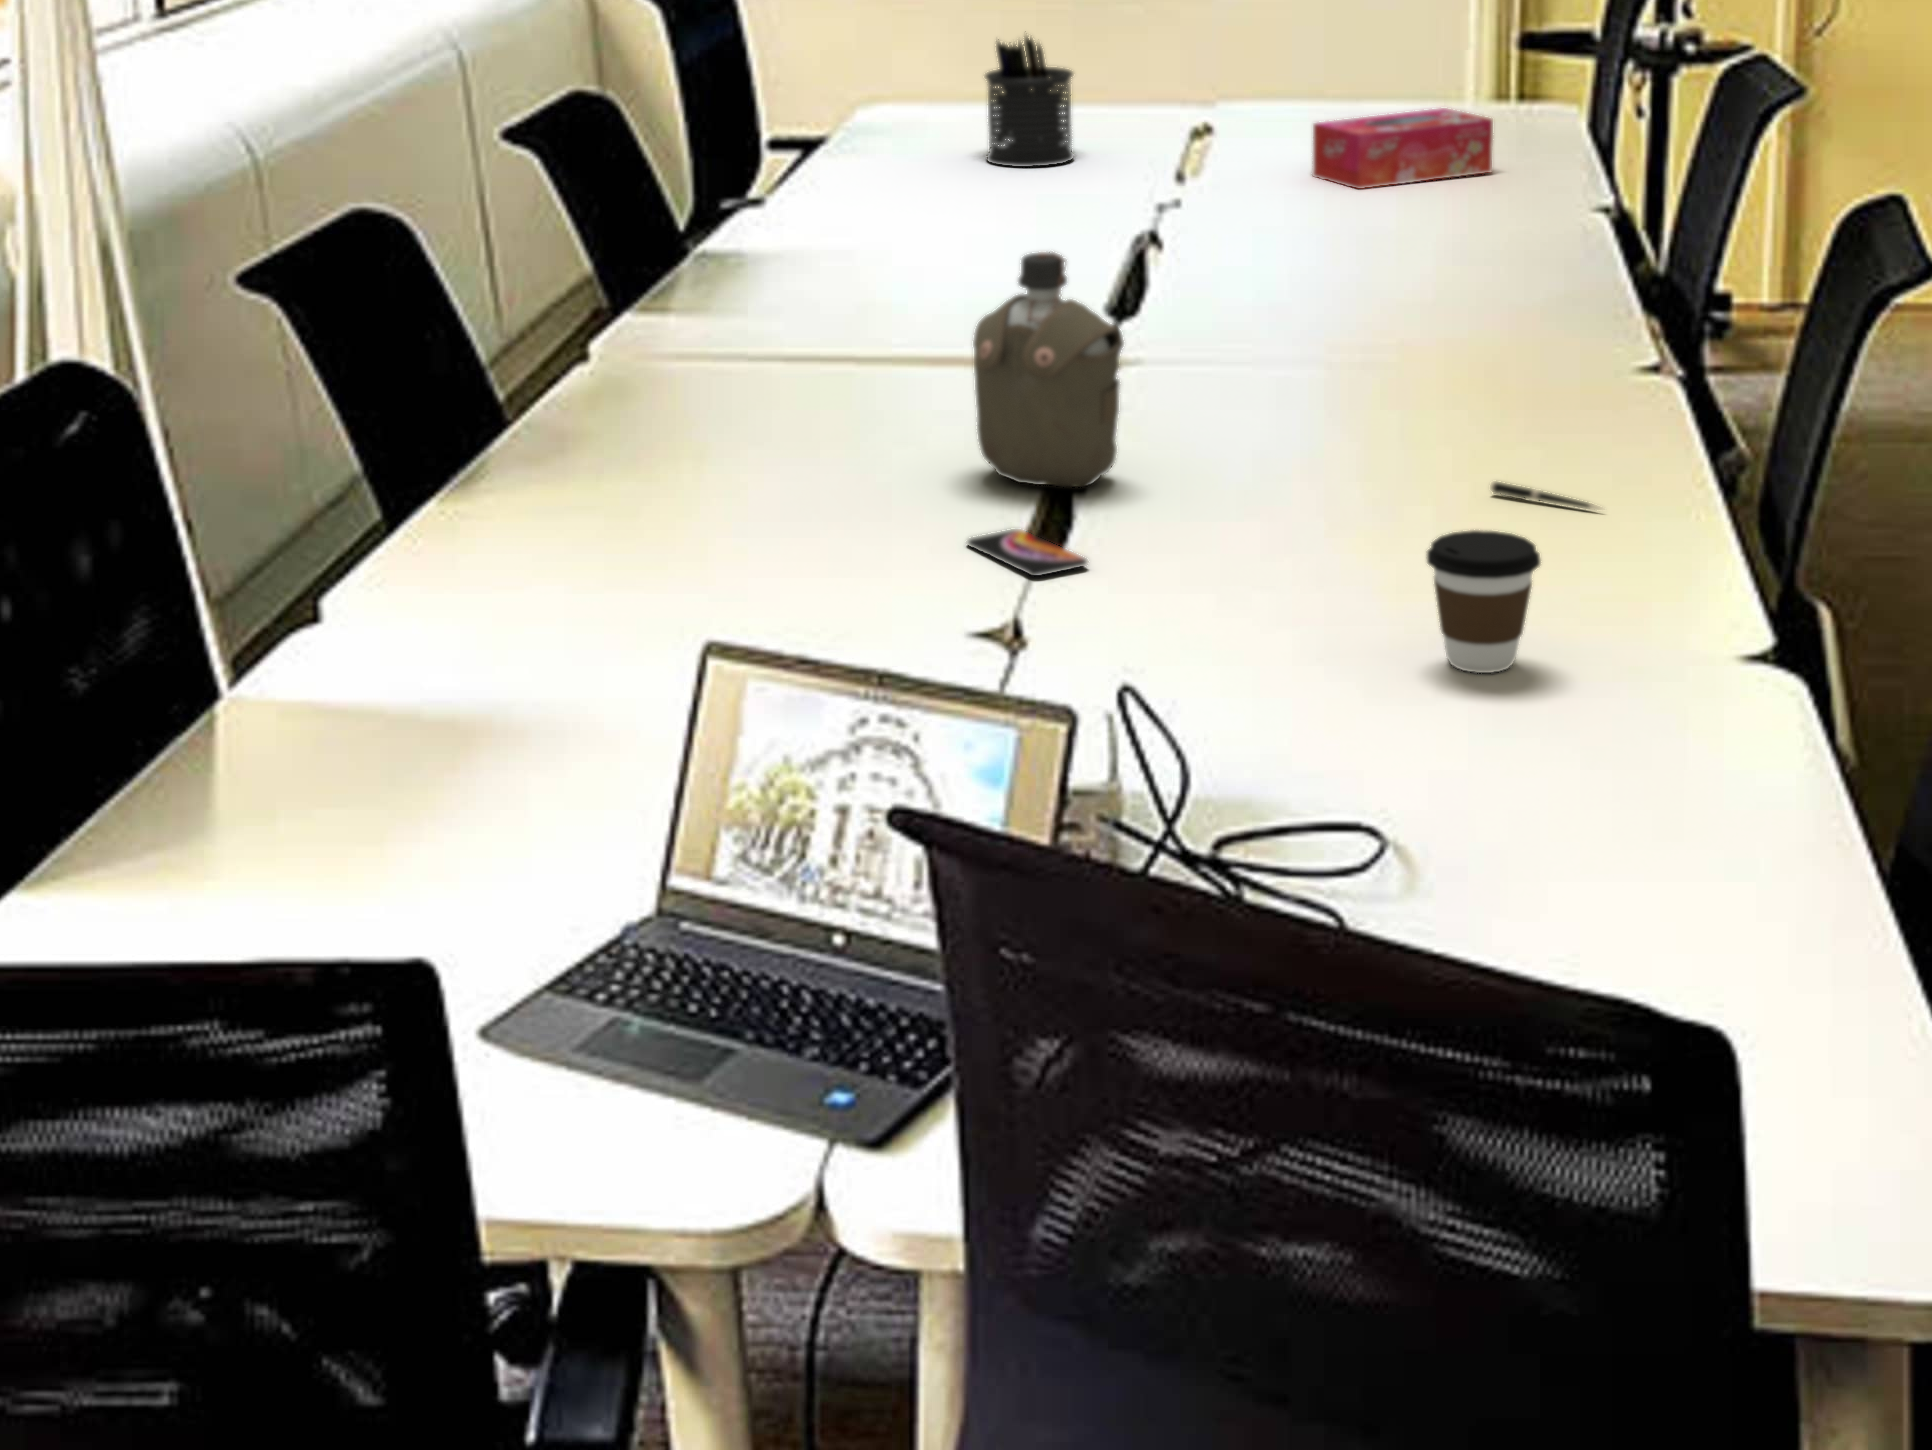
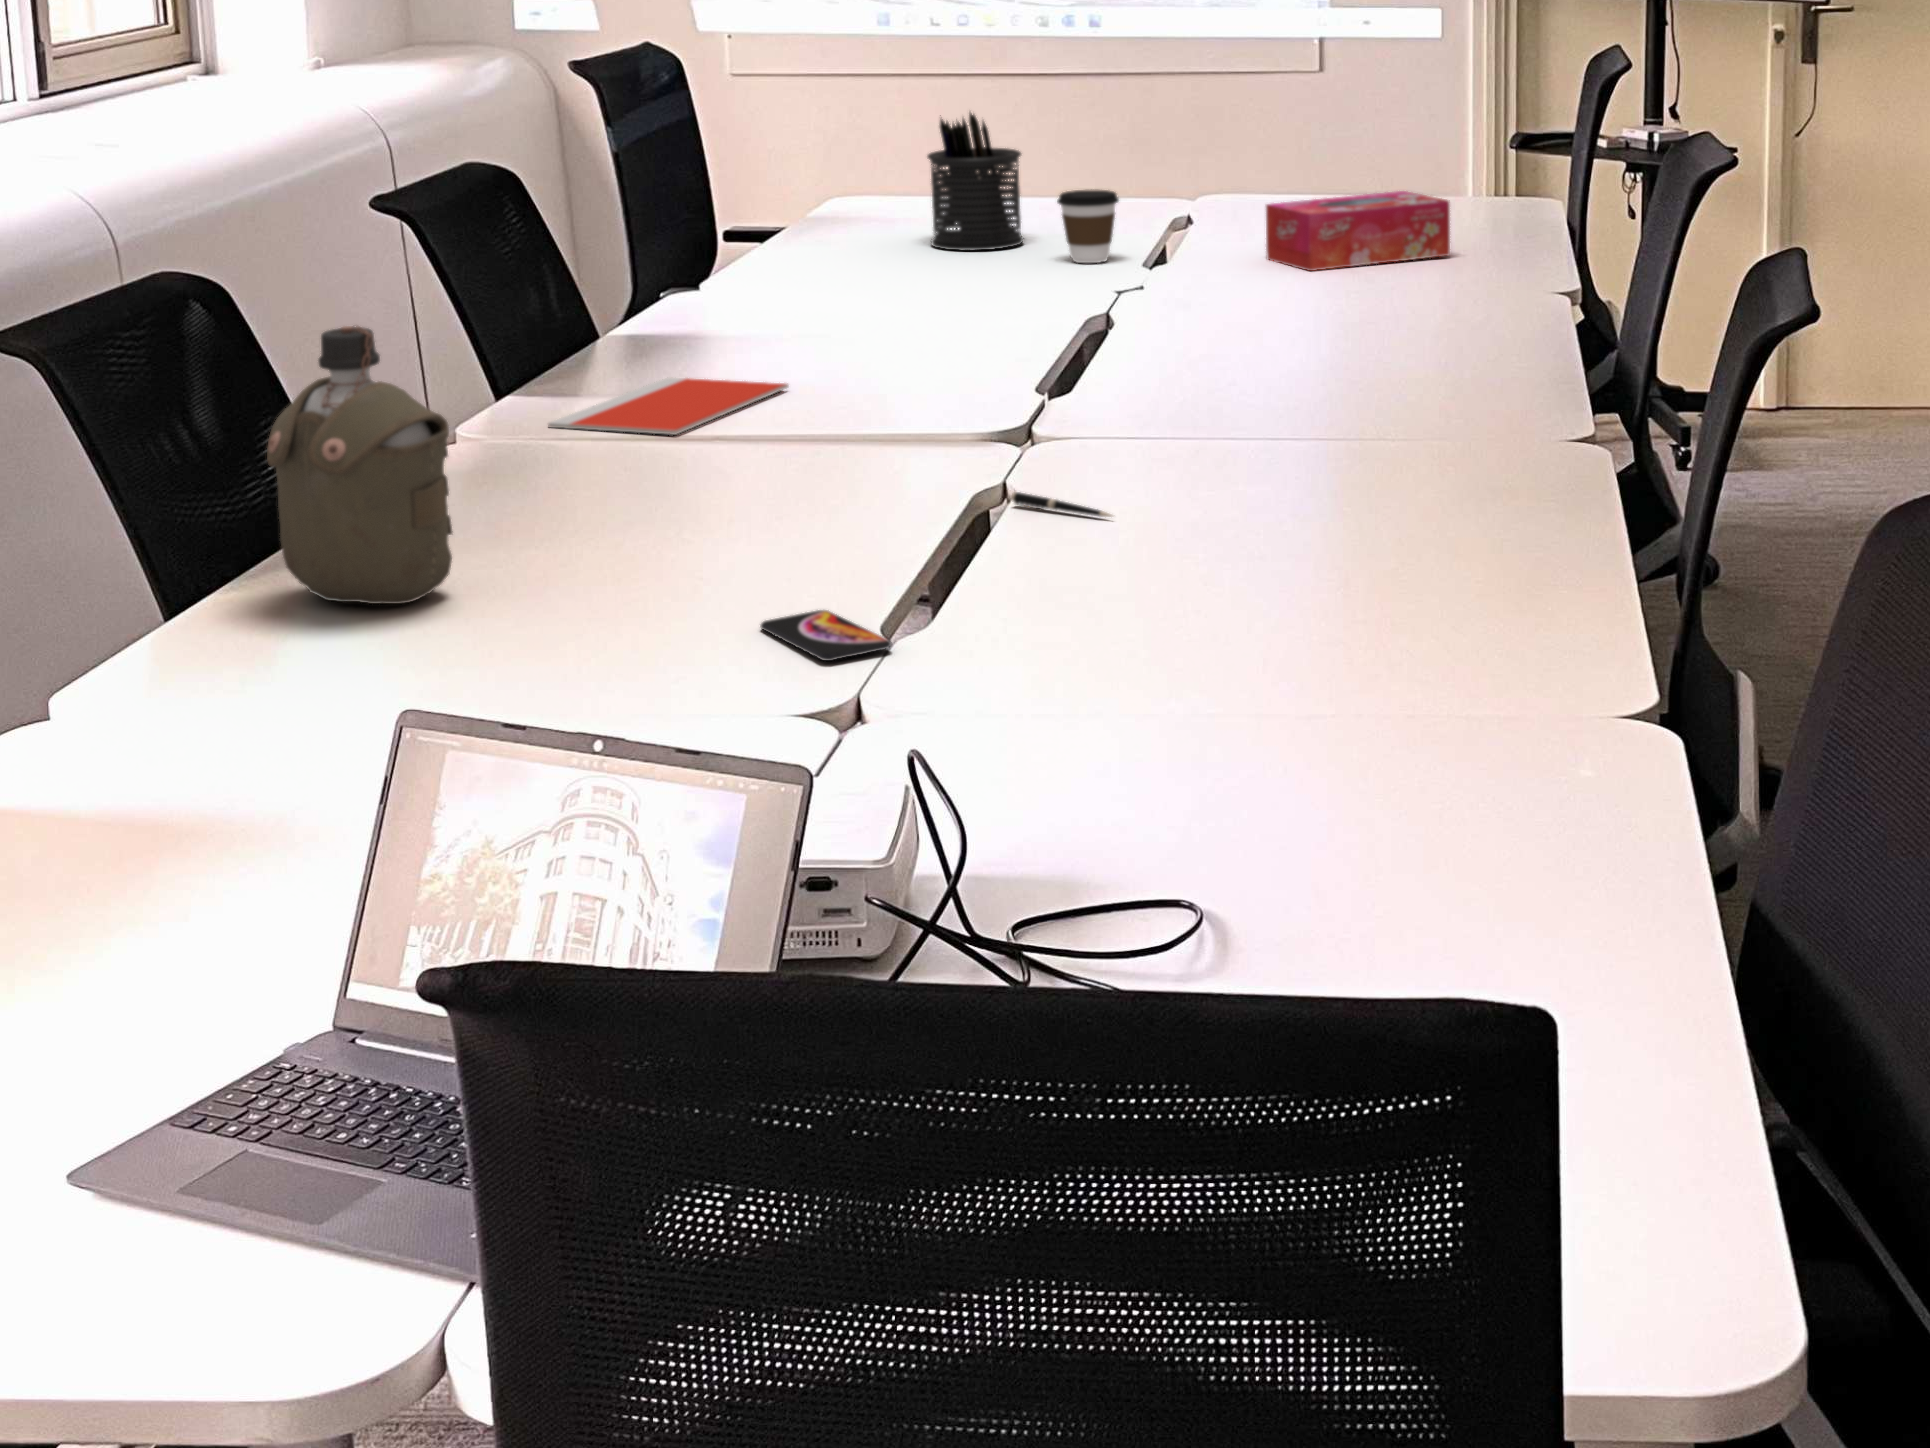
water bottle: present [973,252,1124,487] -> present [267,326,453,604]
notebook: none [706,300,908,357] -> present [548,378,789,435]
pen: present [1491,482,1600,510] -> present [1011,492,1112,517]
coffee cup: present [1426,530,1540,673] -> present [1057,189,1119,263]

